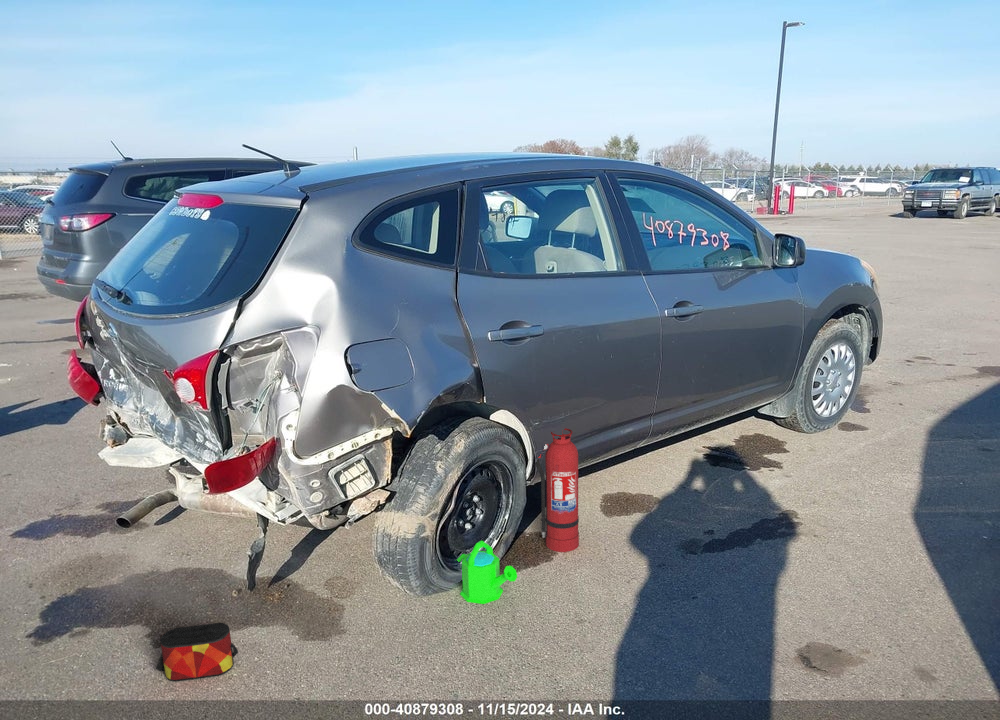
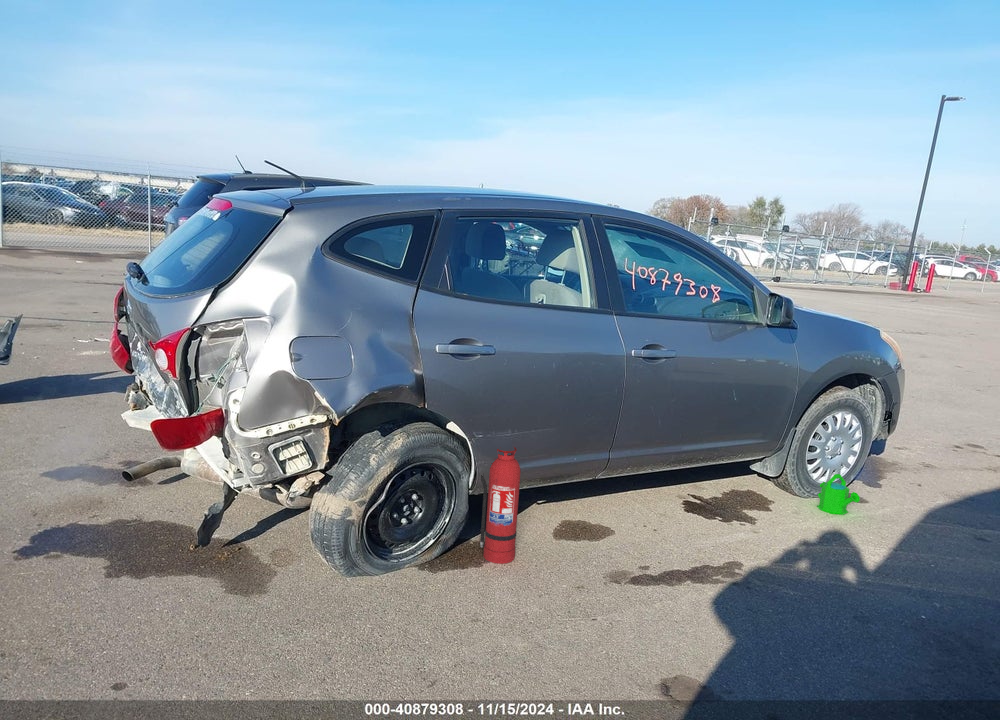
watering can: present [457,541,517,604] -> present [817,474,860,515]
bag: present [156,623,238,681] -> none [99,561,169,608]

